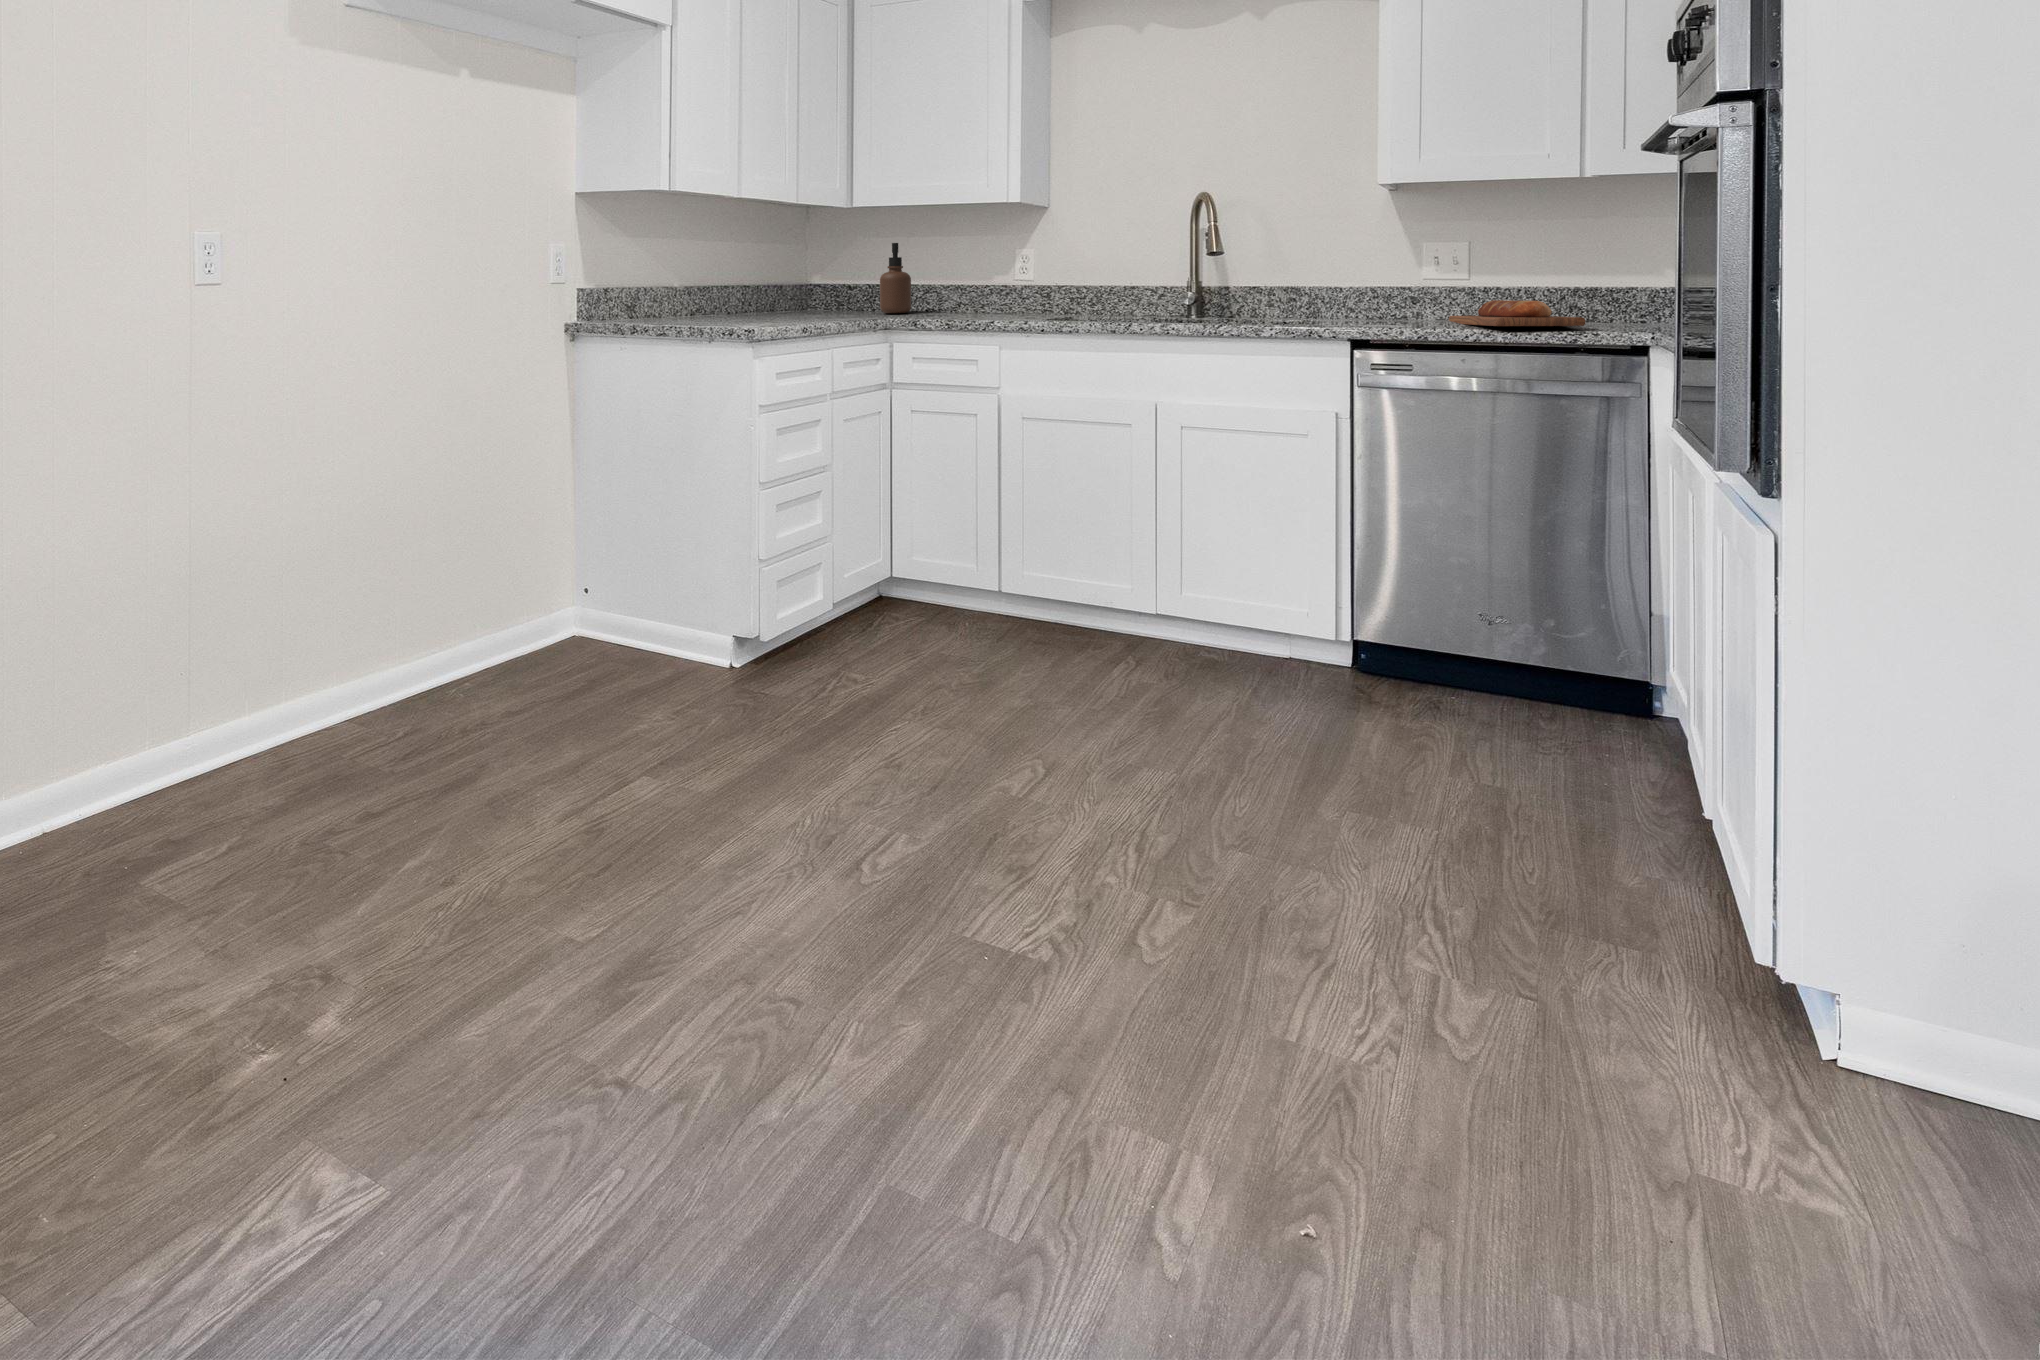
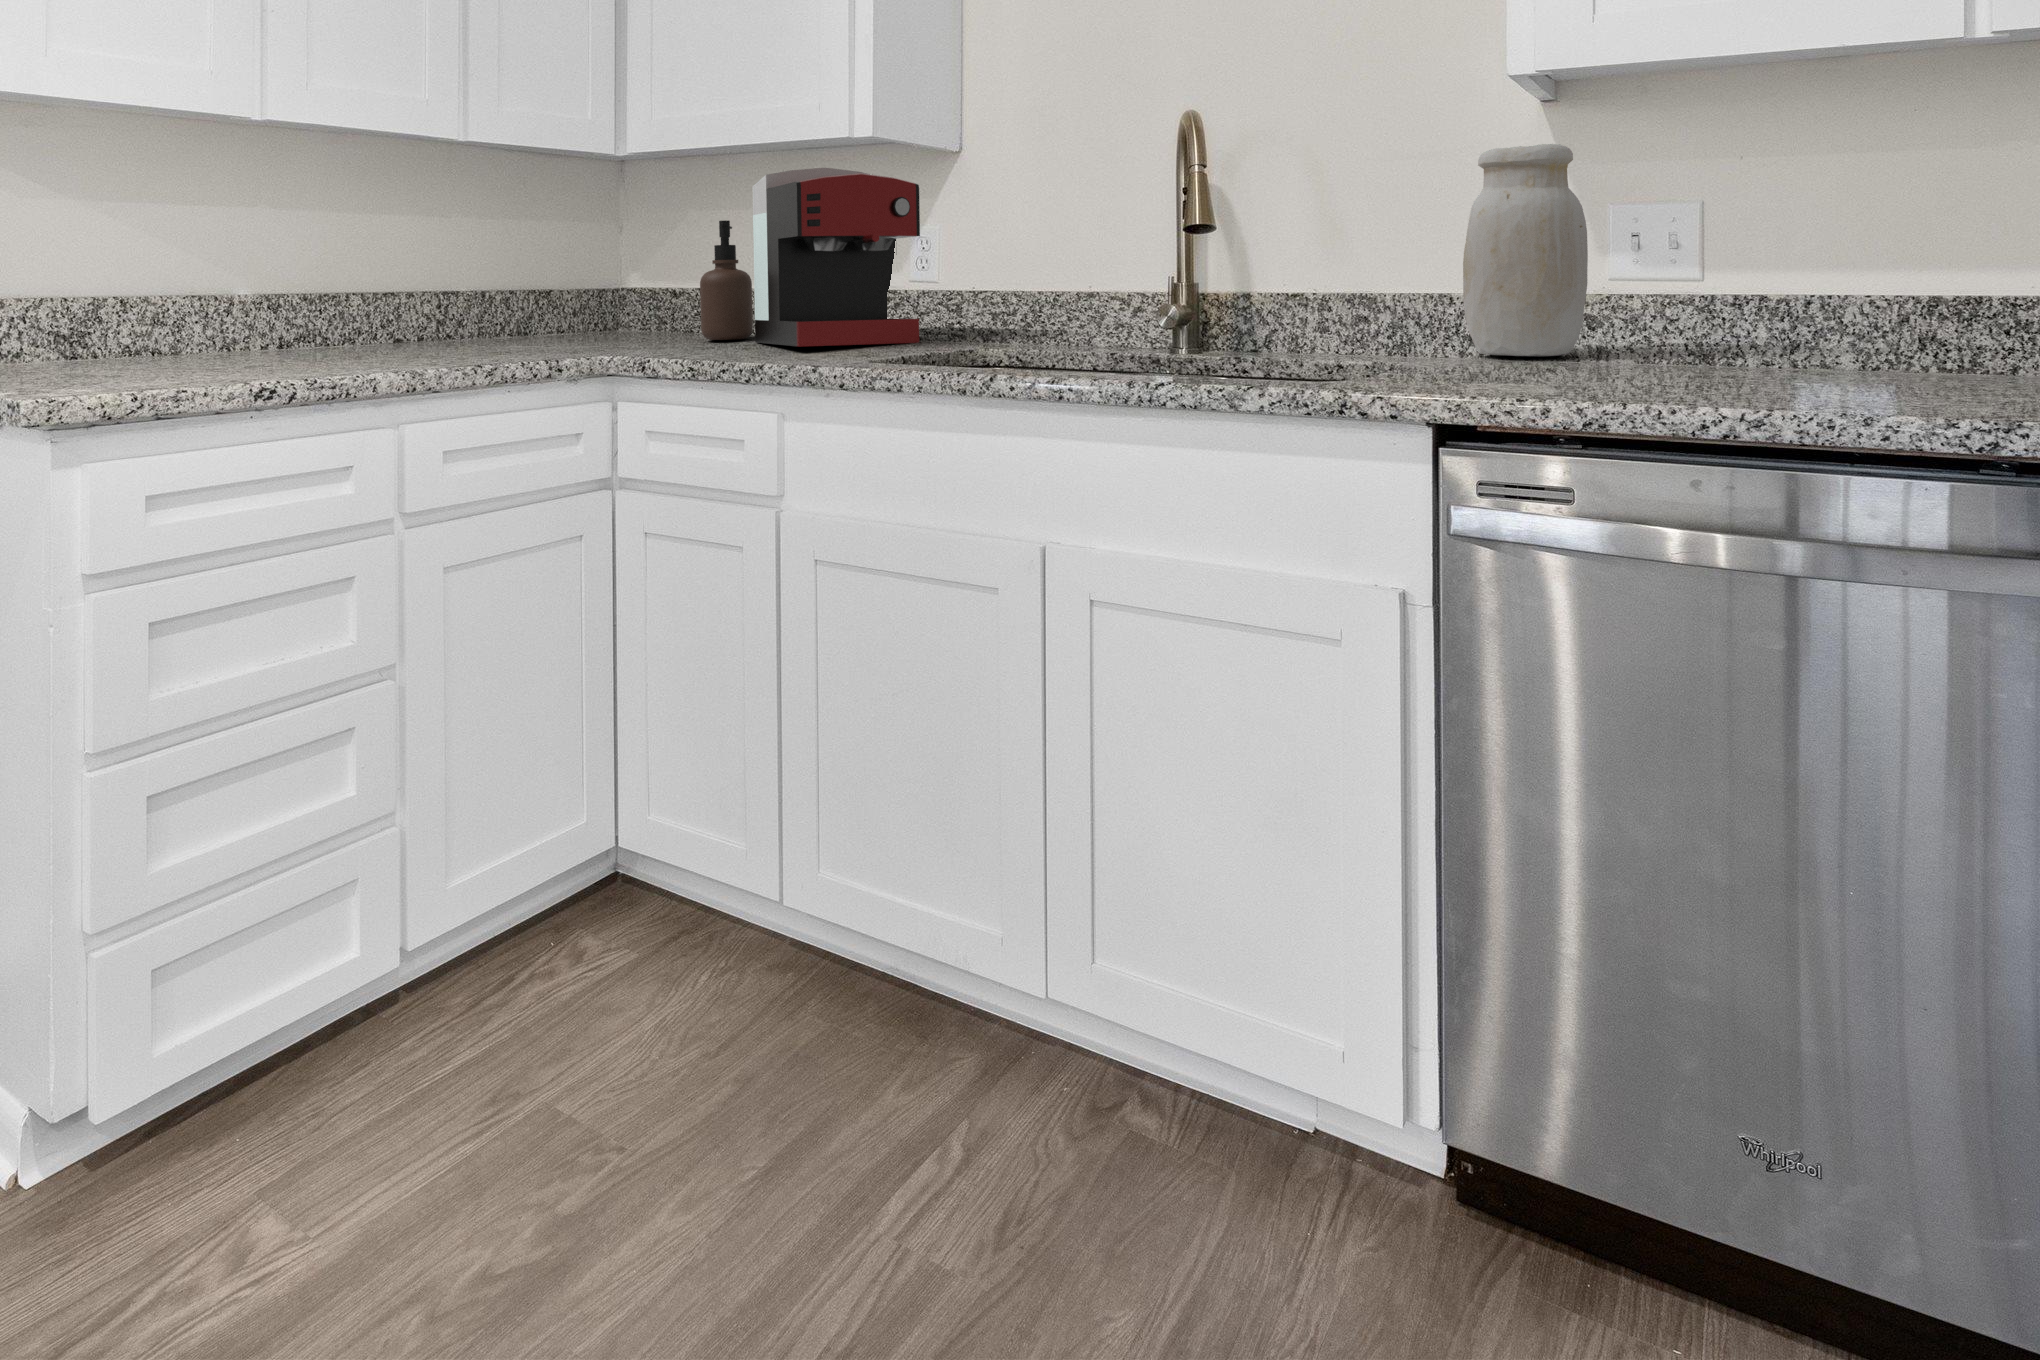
coffee maker: none [919,213,1028,315] -> present [752,168,920,347]
jar: none [1351,214,1414,317] -> present [1463,144,1588,356]
bread loaf: present [1449,300,1585,326] -> none [1660,324,1986,390]

